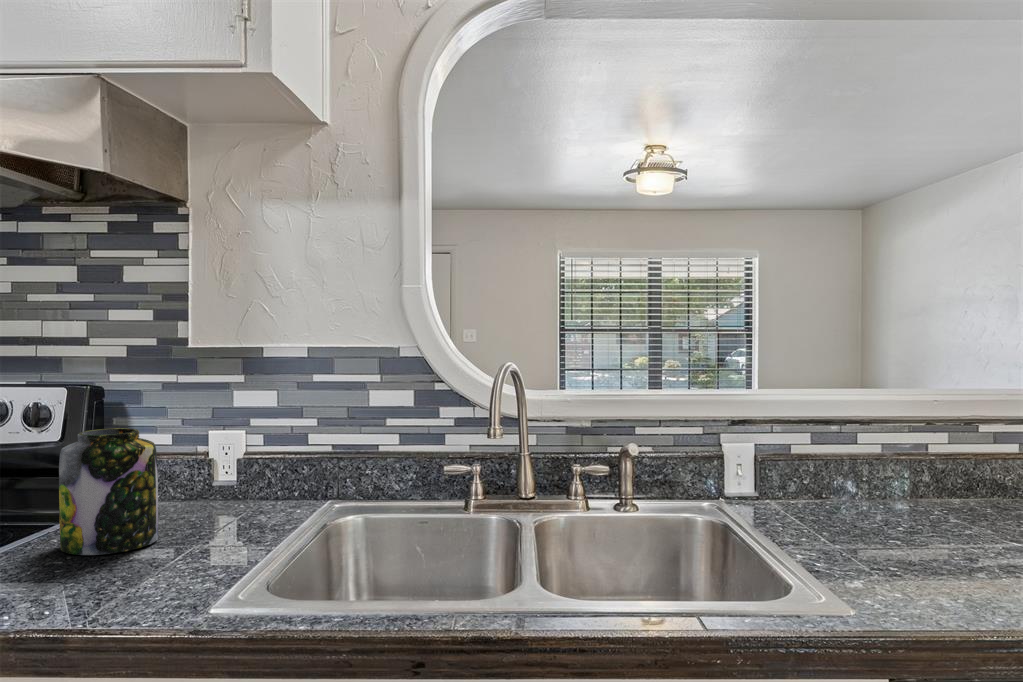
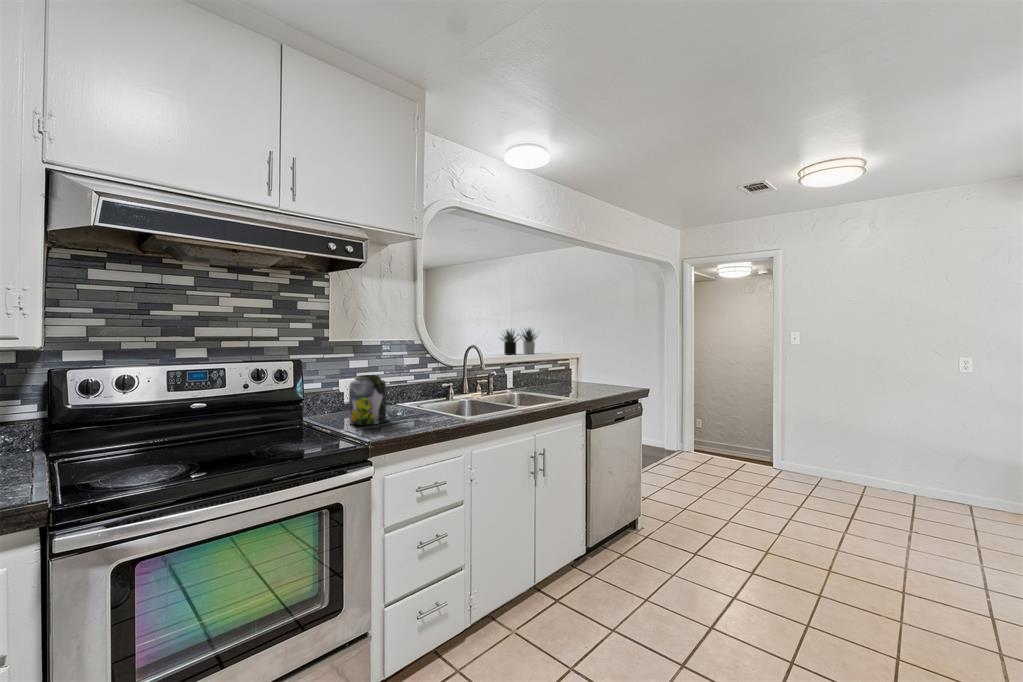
succulent plant: none [702,305,868,396] -> present [501,329,536,355]

